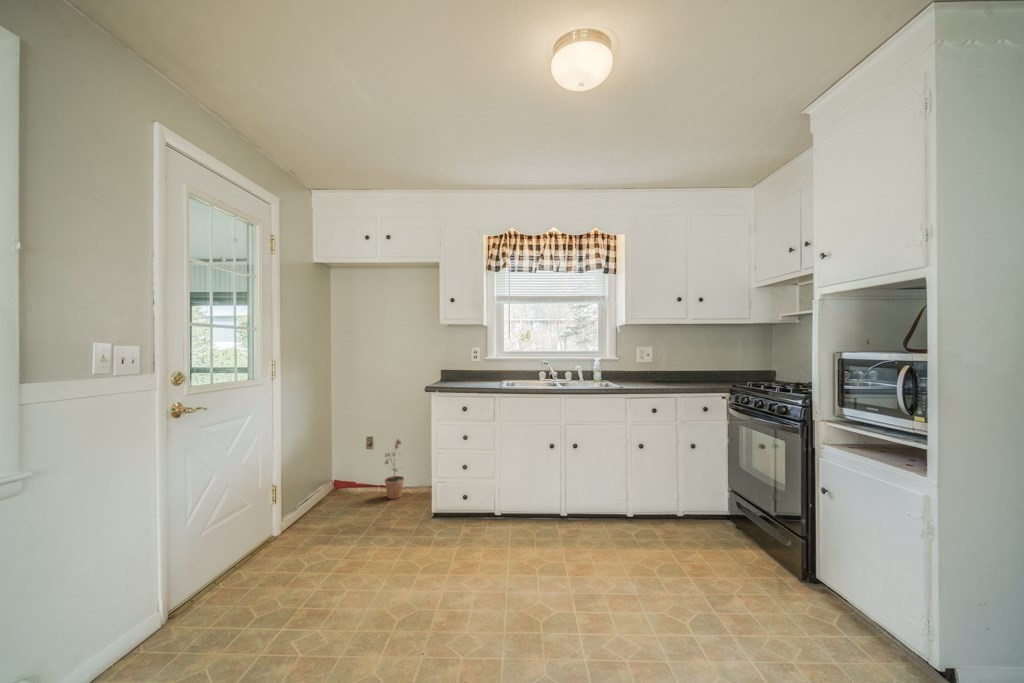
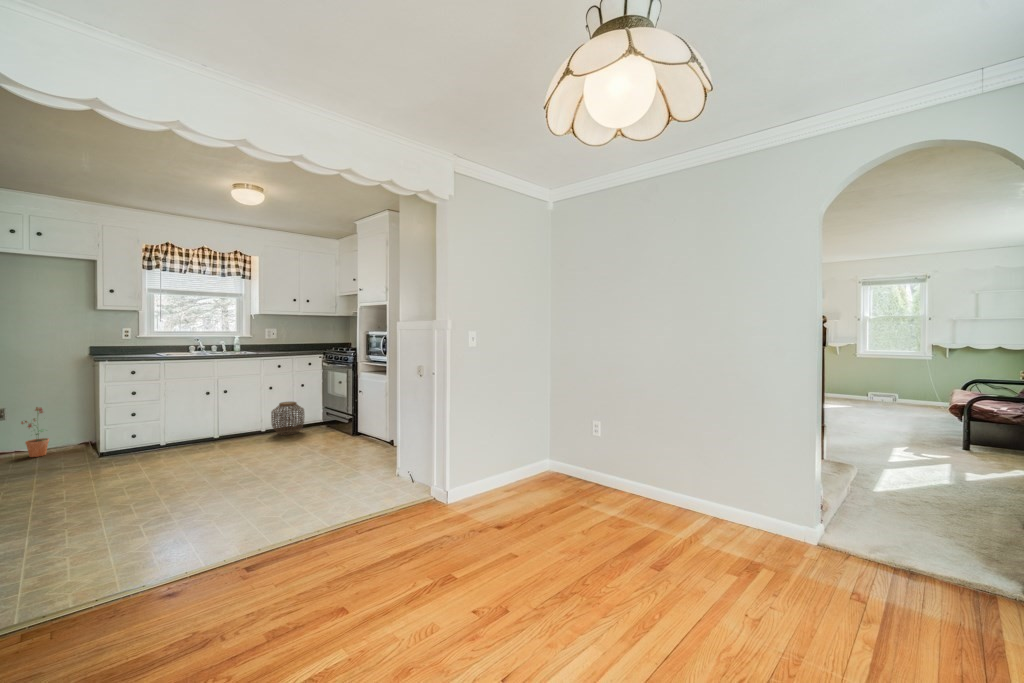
woven basket: none [642,477,699,542] -> present [271,402,304,435]

